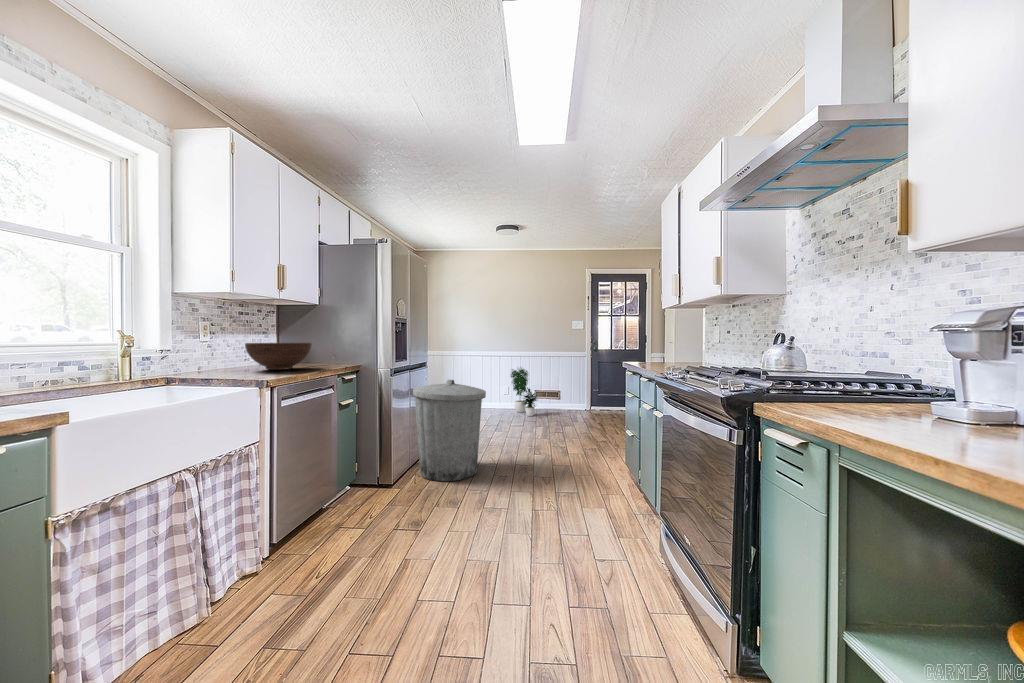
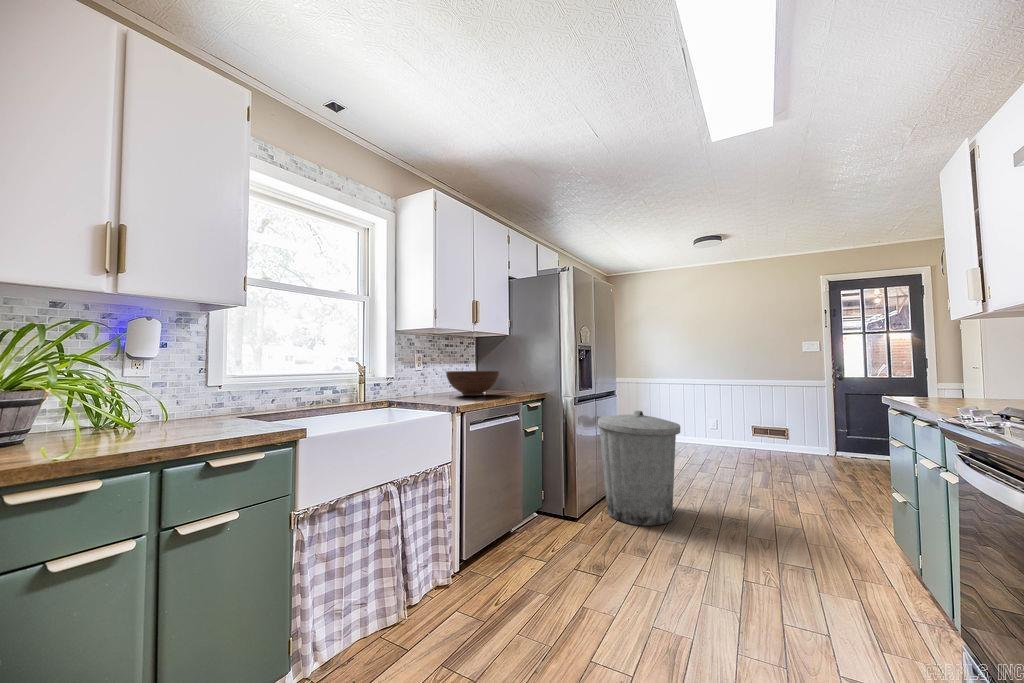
potted plant: present [511,368,537,416] -> none [716,395,758,458]

